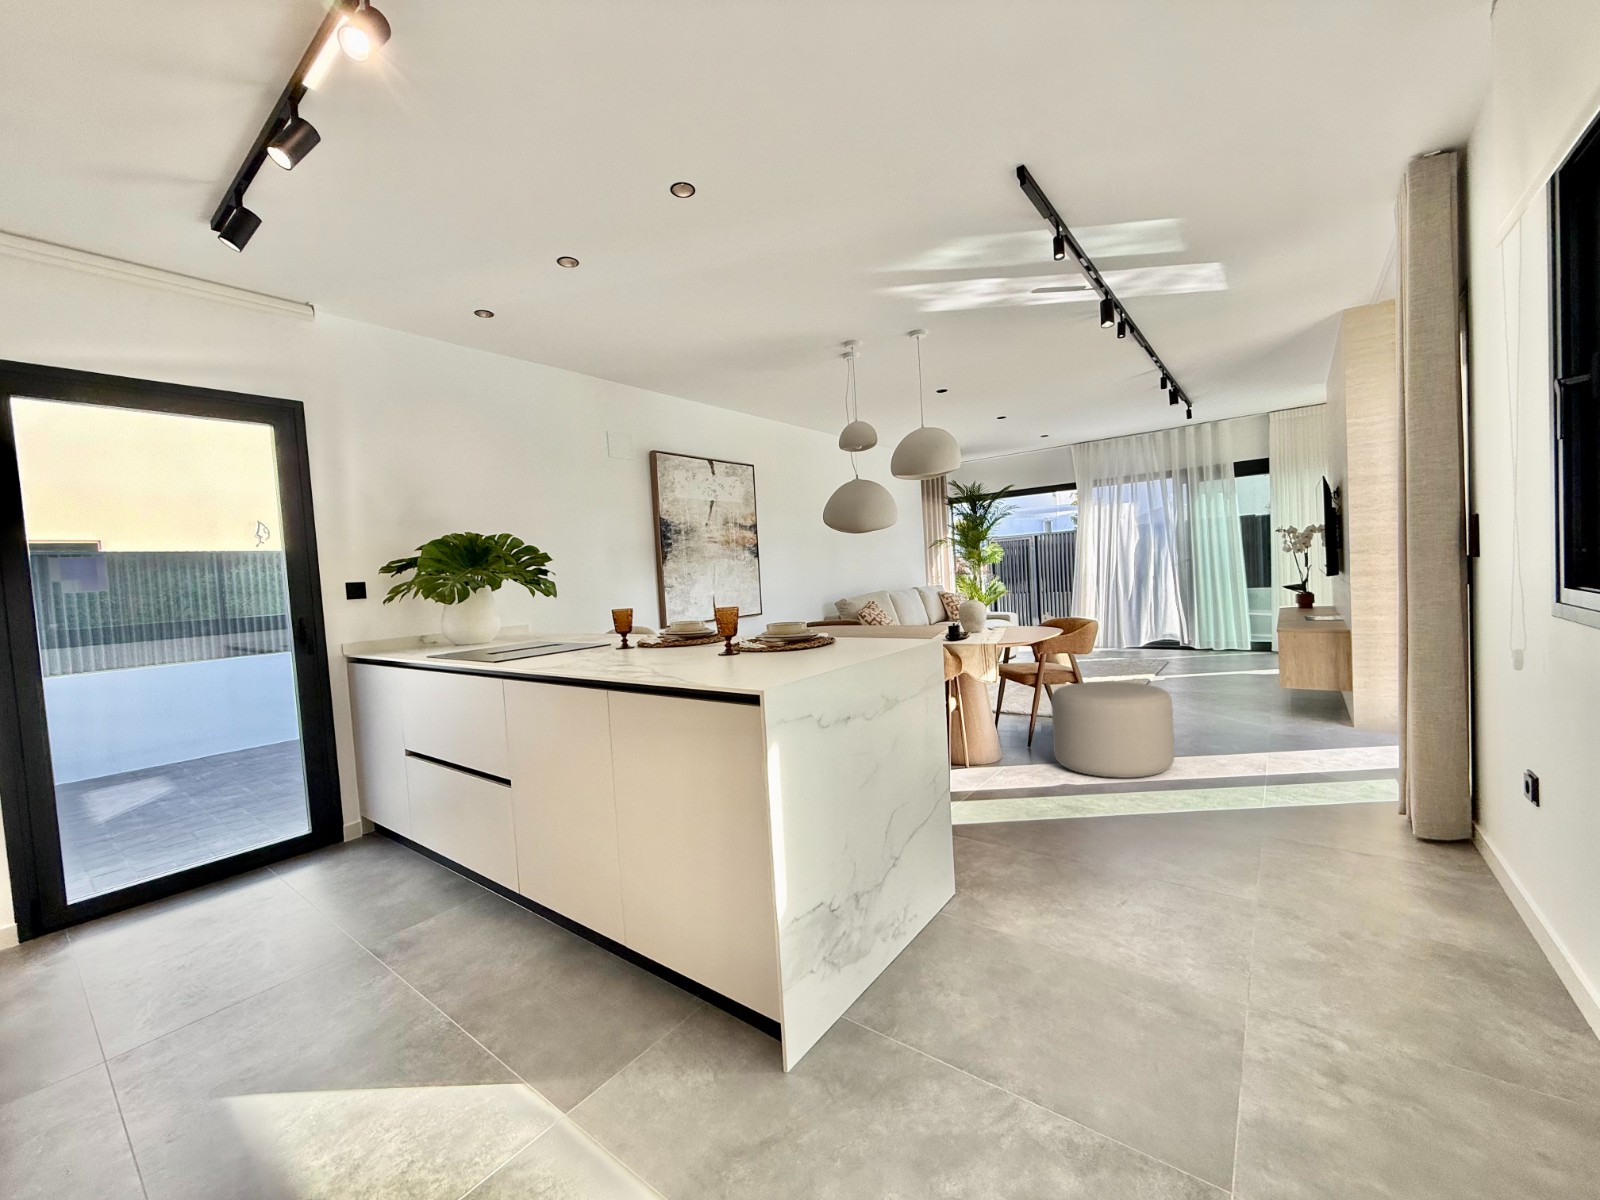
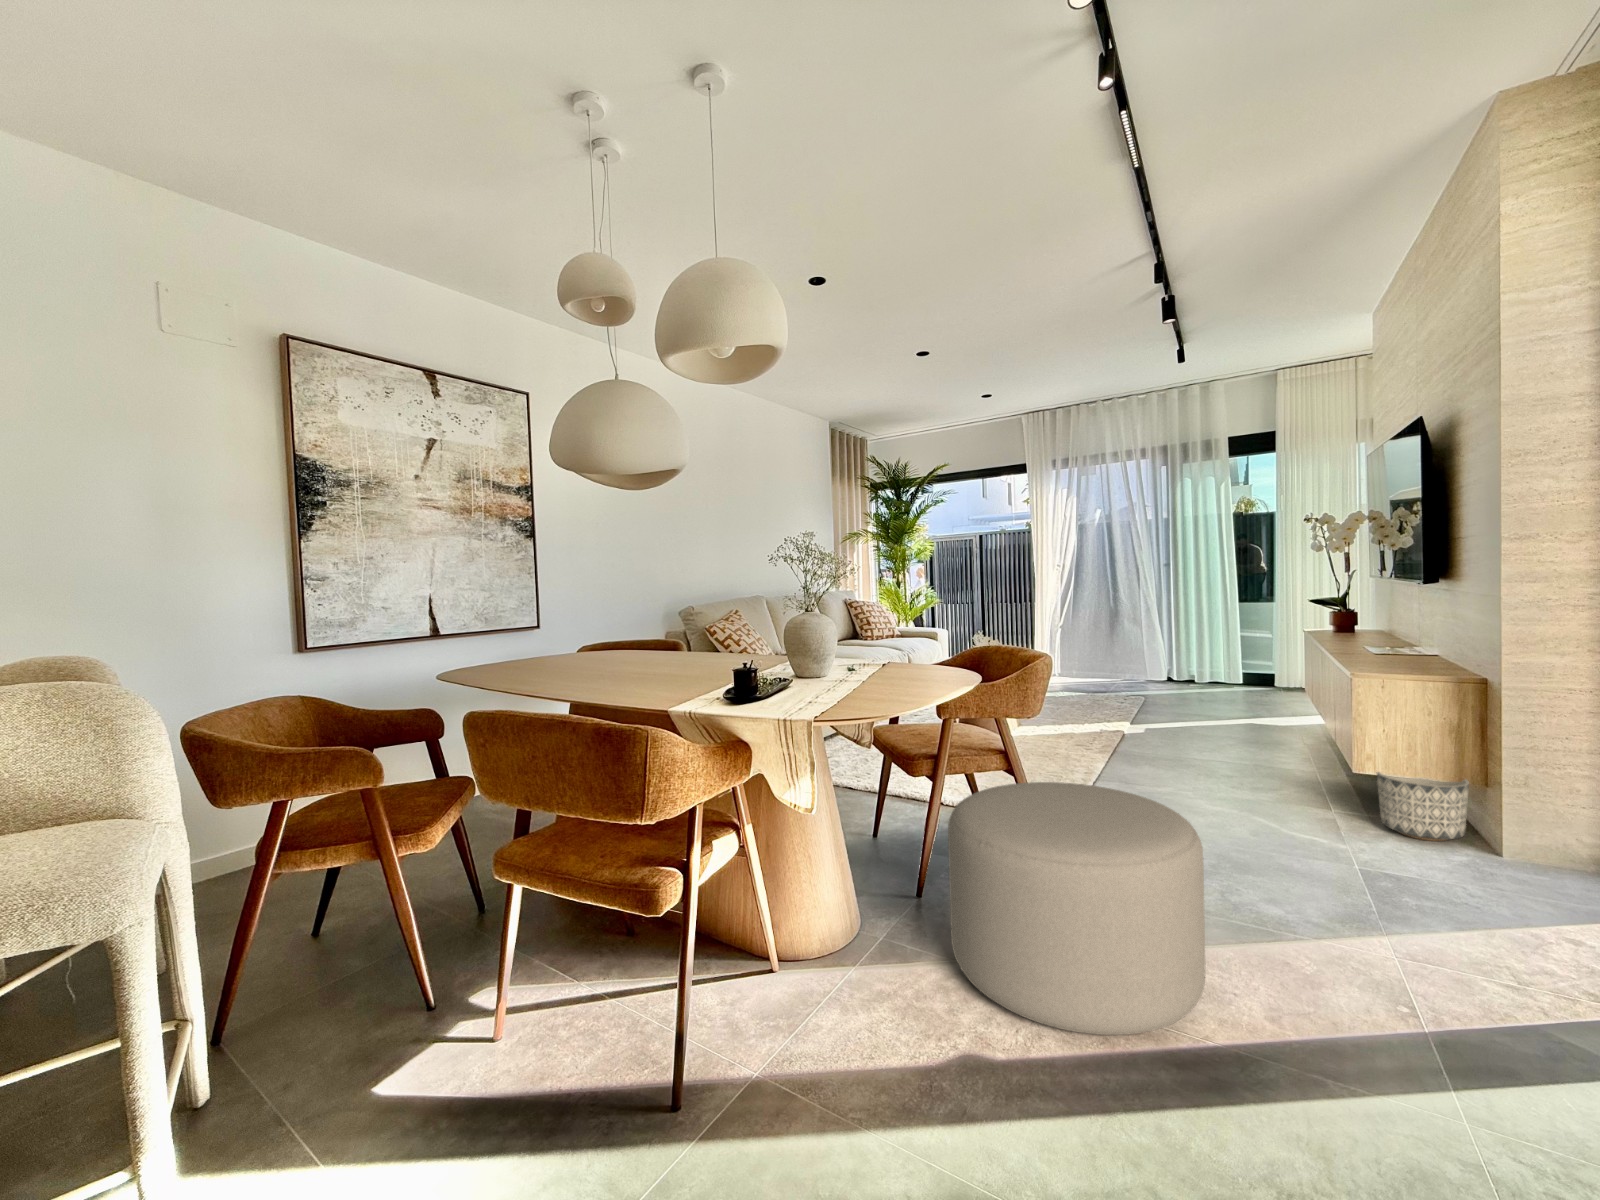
planter: none [1294,683,1344,722] -> present [1376,772,1469,841]

